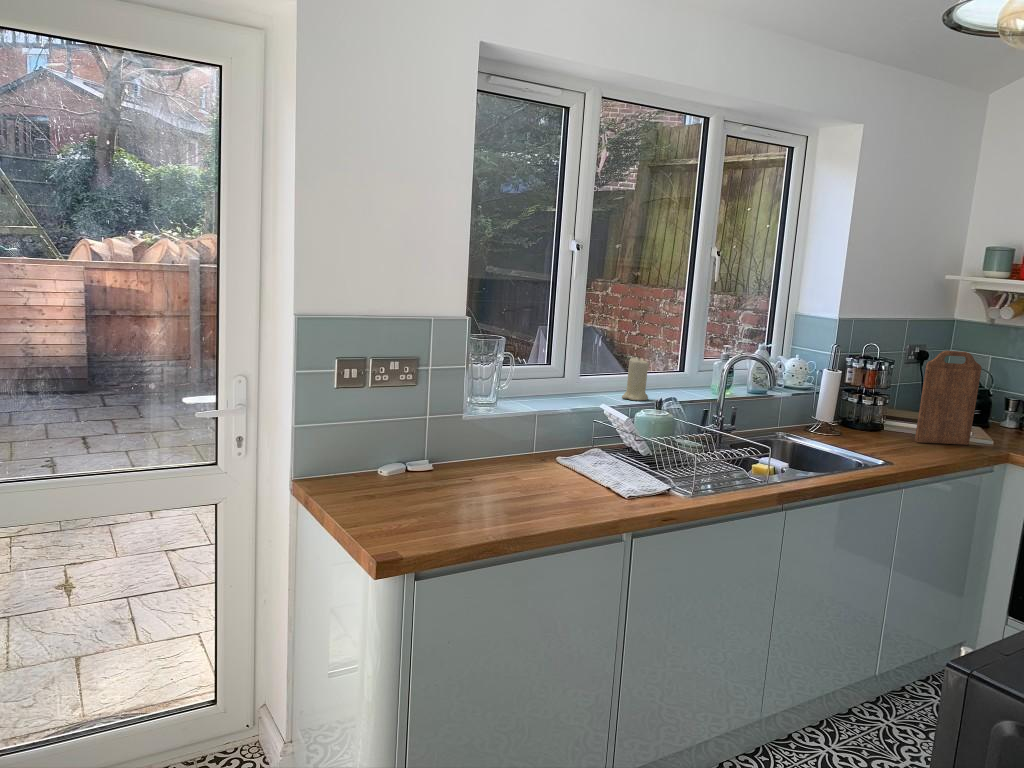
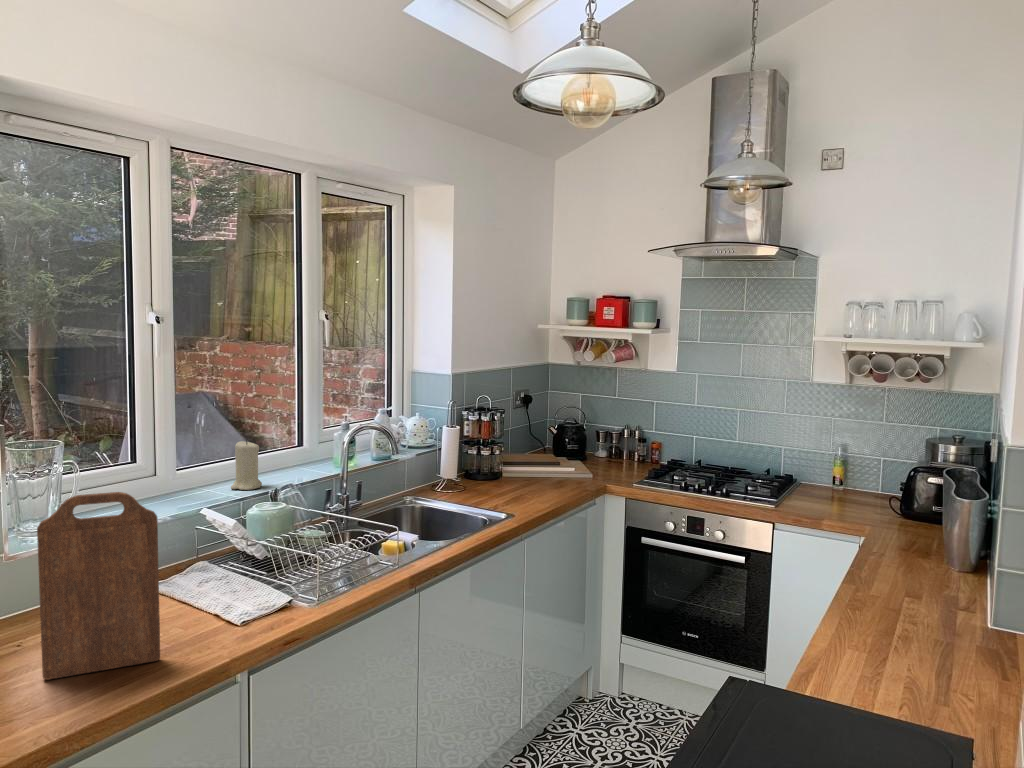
cutting board: present [915,351,982,445] -> present [37,492,160,680]

